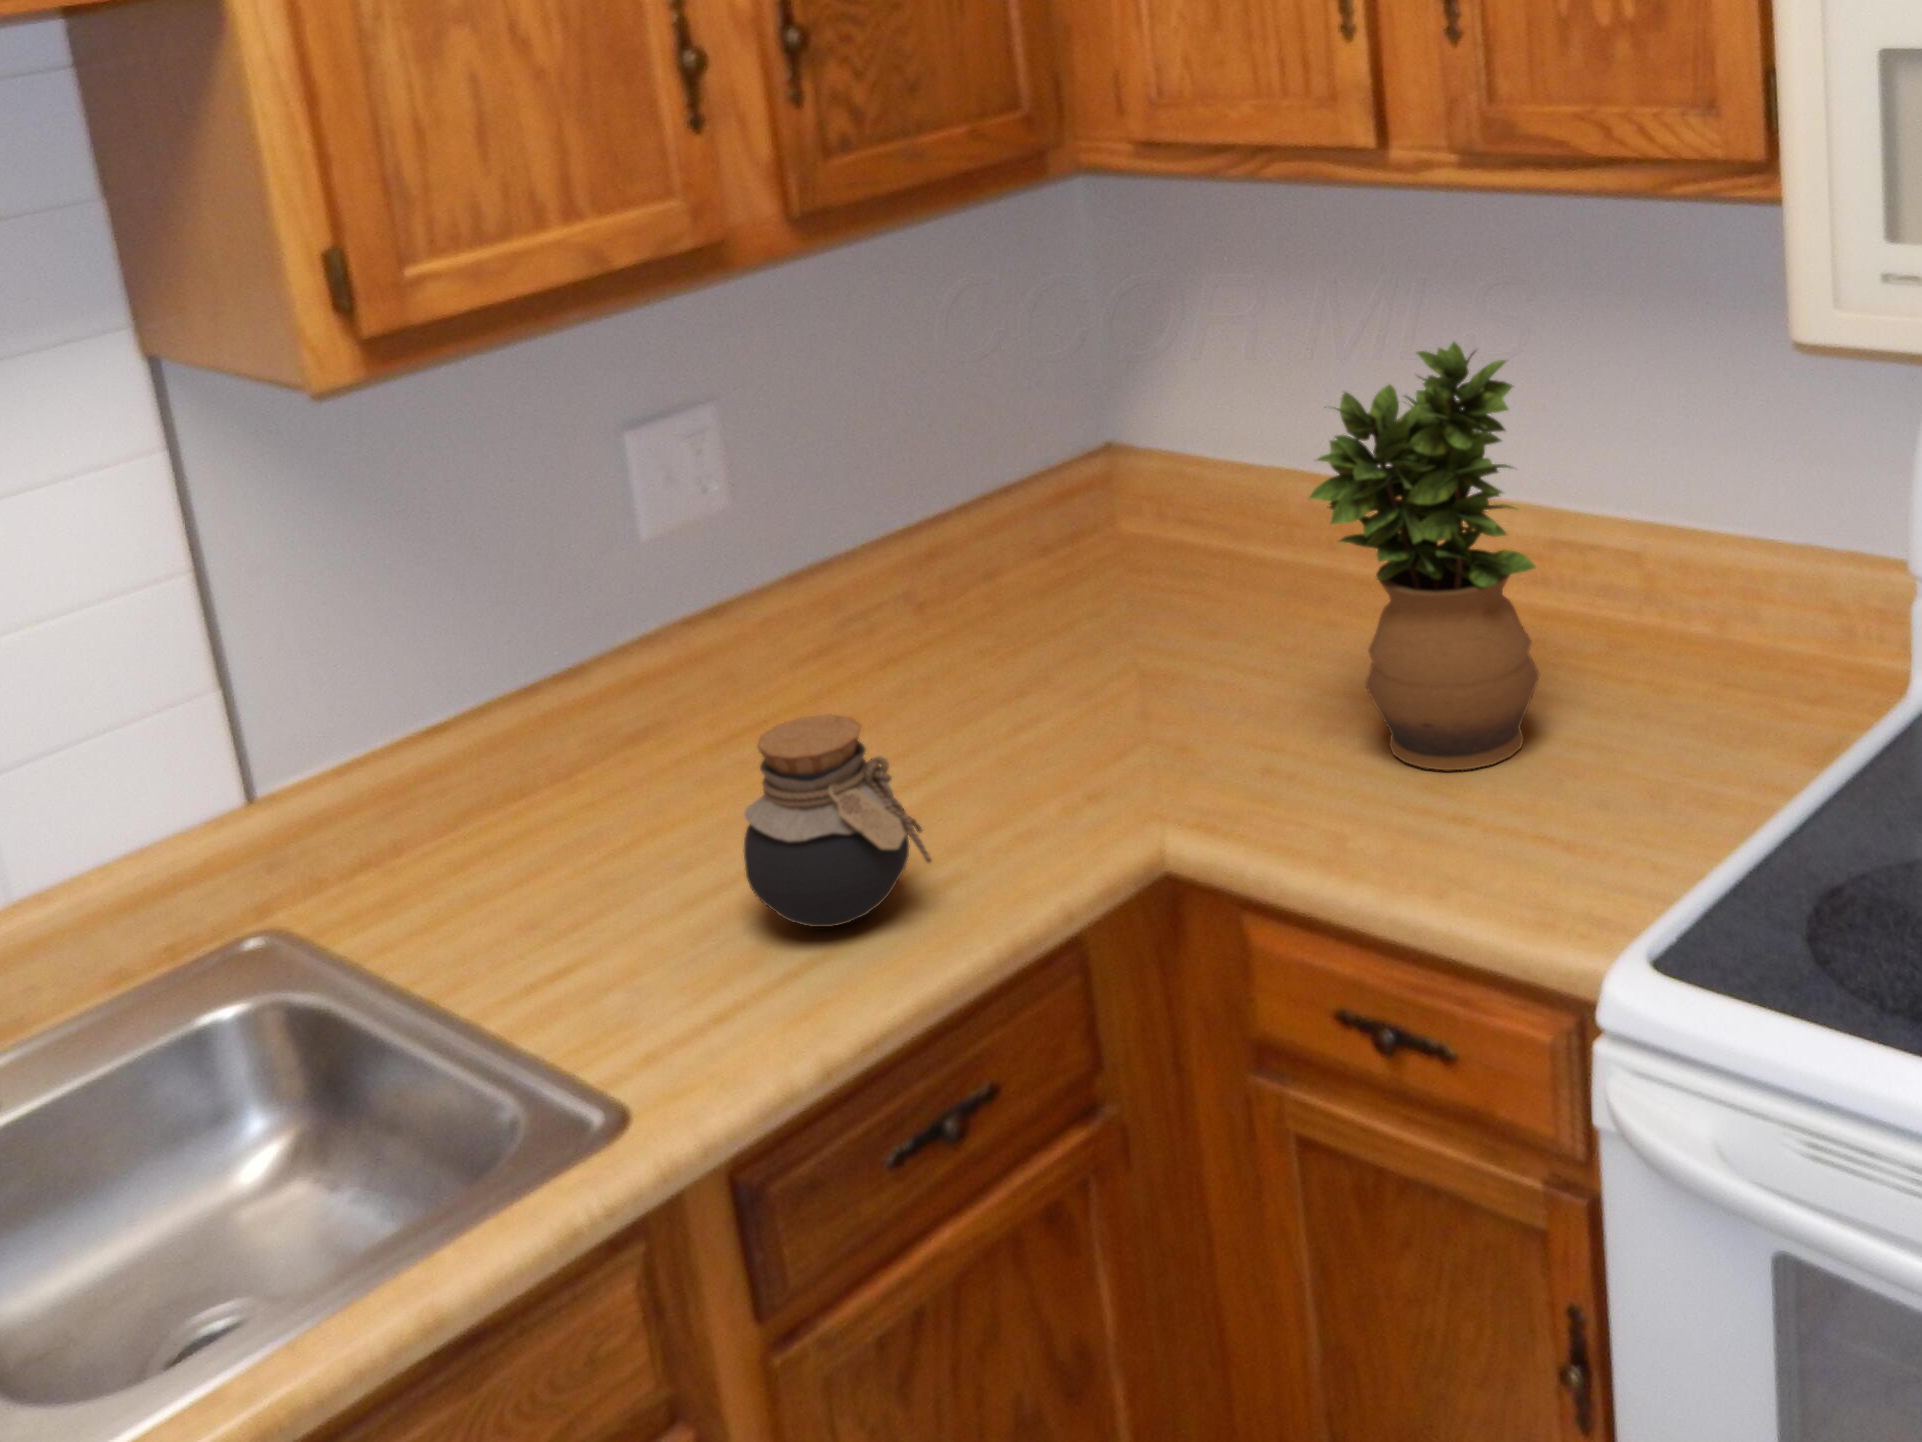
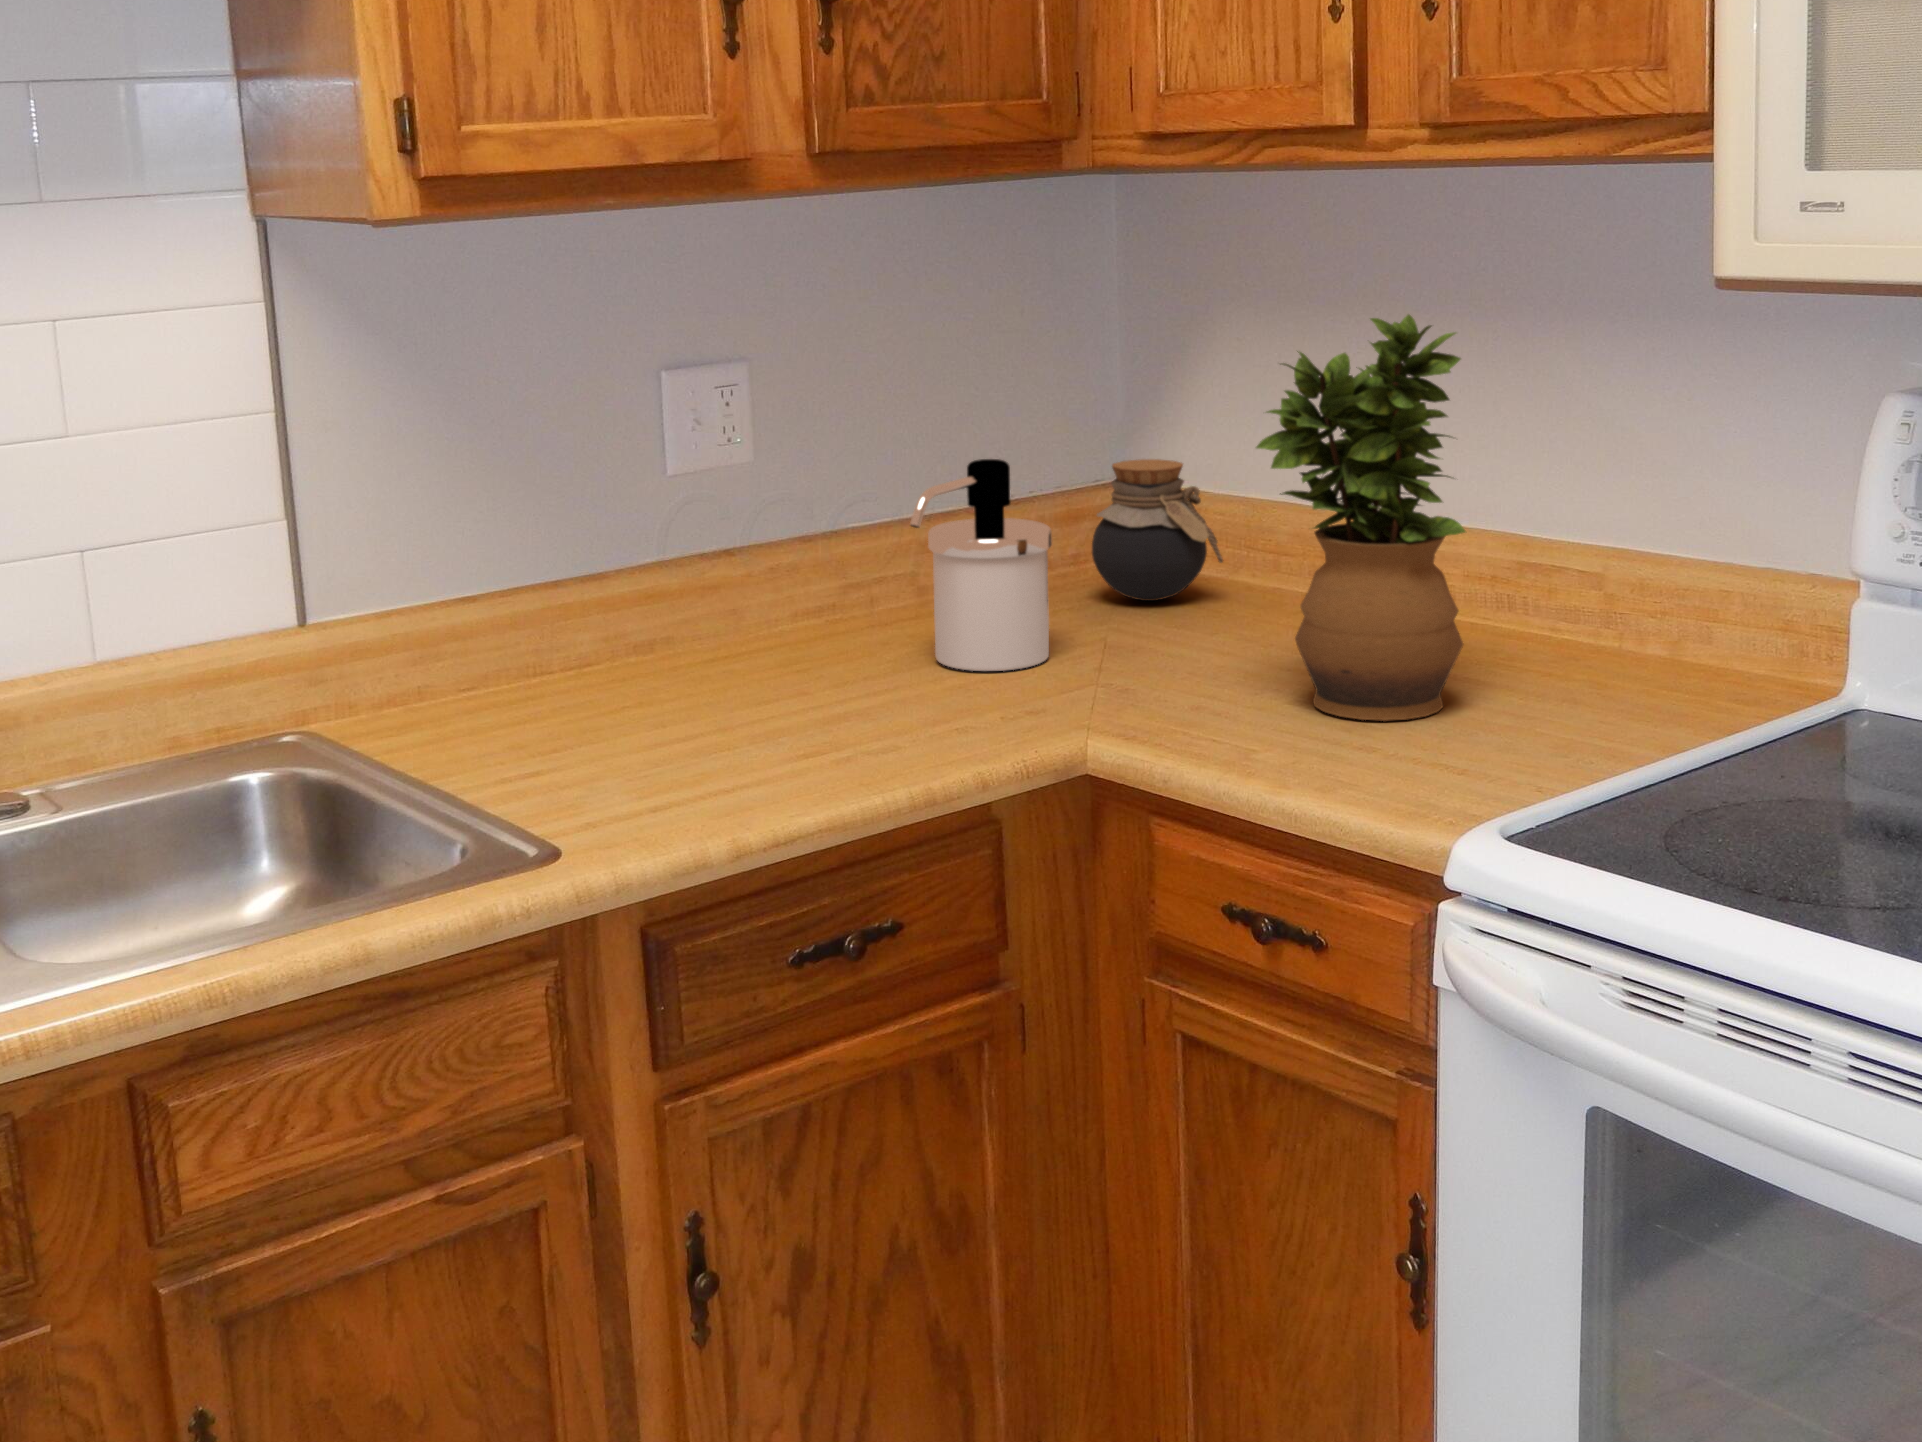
soap dispenser: none [939,504,1094,736] -> present [910,459,1052,671]
jar: present [744,715,932,927] -> present [1092,459,1223,601]

